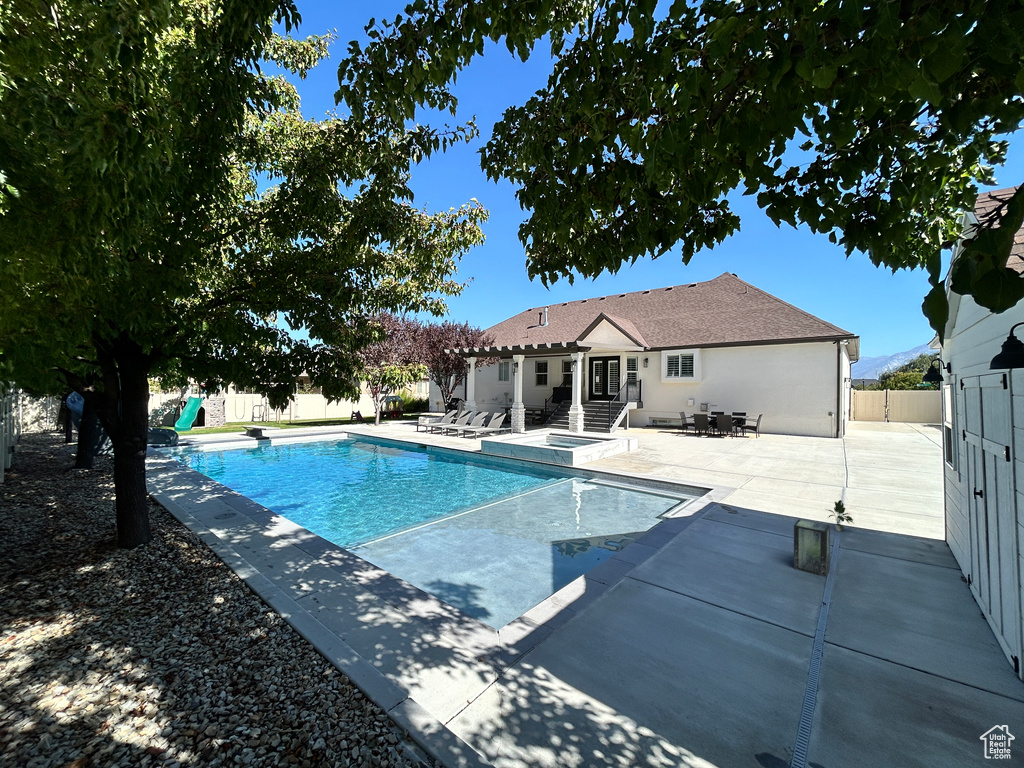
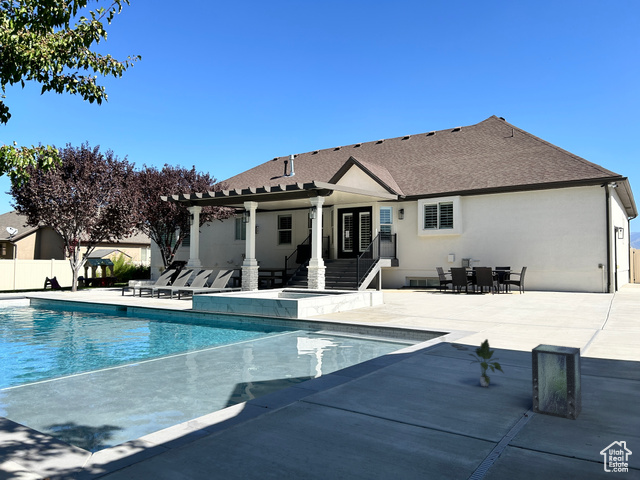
potted plant: present [828,500,853,532] -> present [469,339,503,386]

